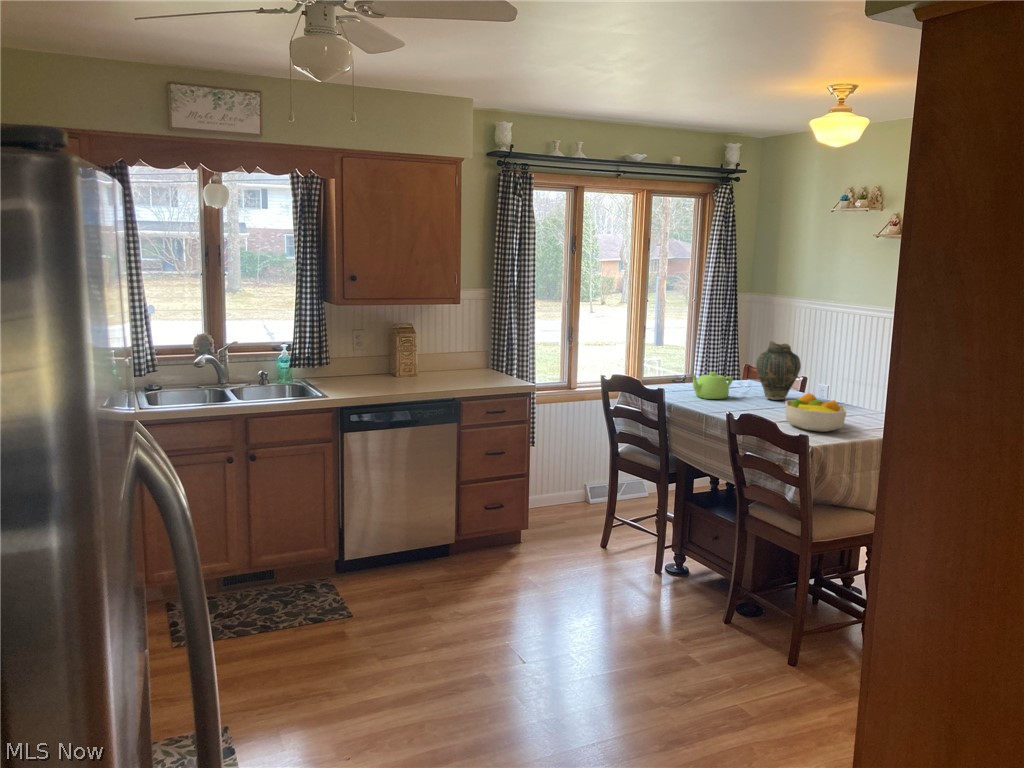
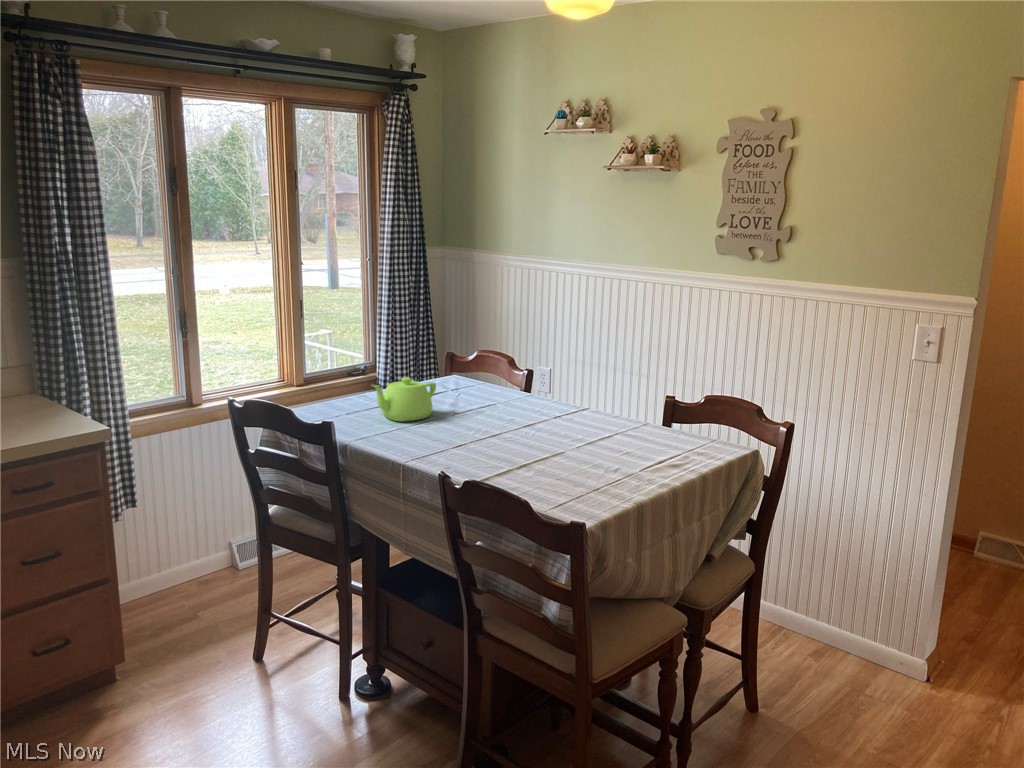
vase: present [756,342,801,400] -> none [468,325,531,412]
fruit bowl: present [785,393,846,432] -> none [524,412,622,481]

